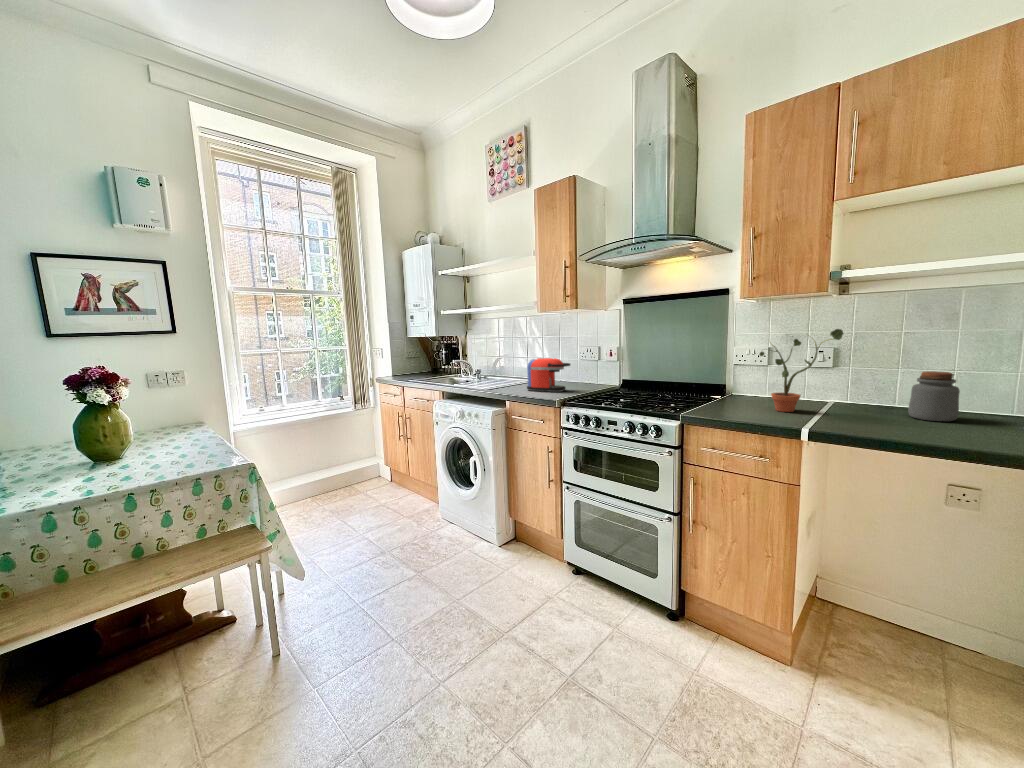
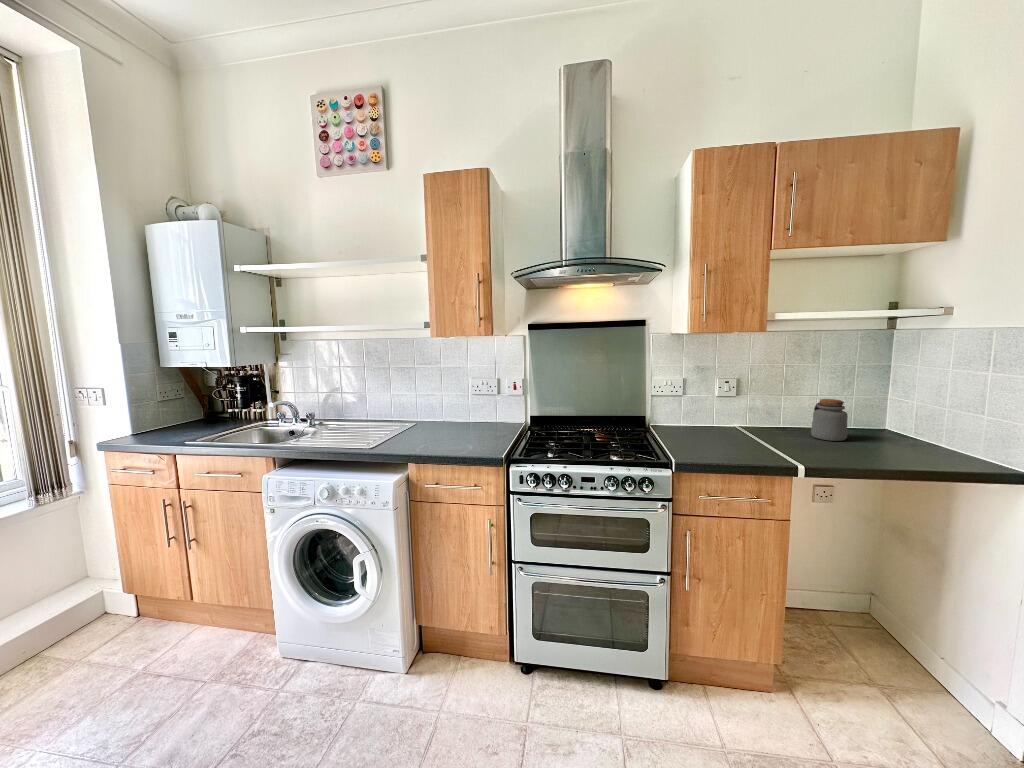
potted plant: present [760,329,844,412] -> none [711,363,765,444]
coffee maker: present [527,358,570,392] -> none [425,398,486,443]

